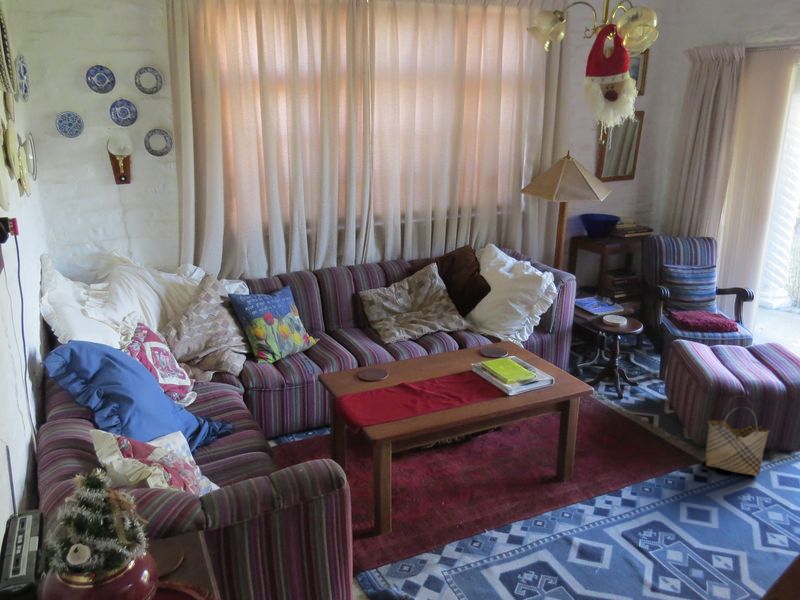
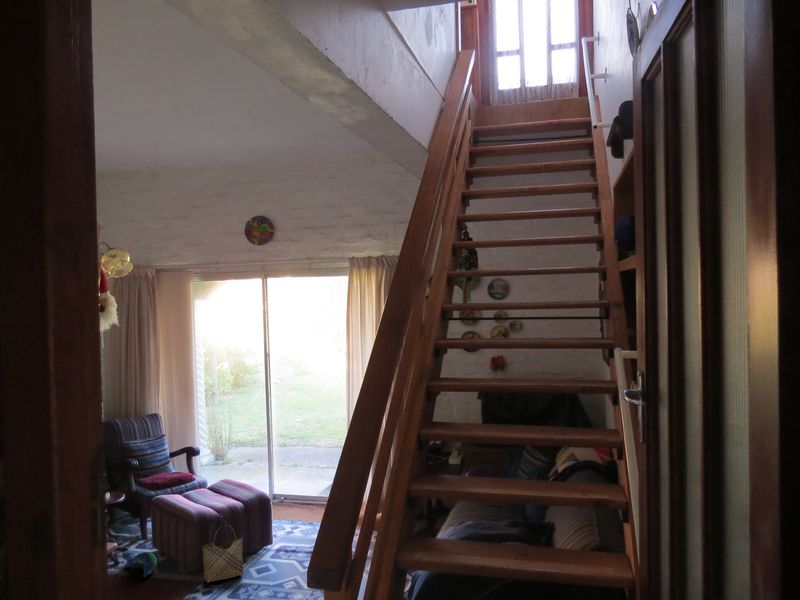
plush toy: none [626,396,664,426] -> present [125,552,159,577]

